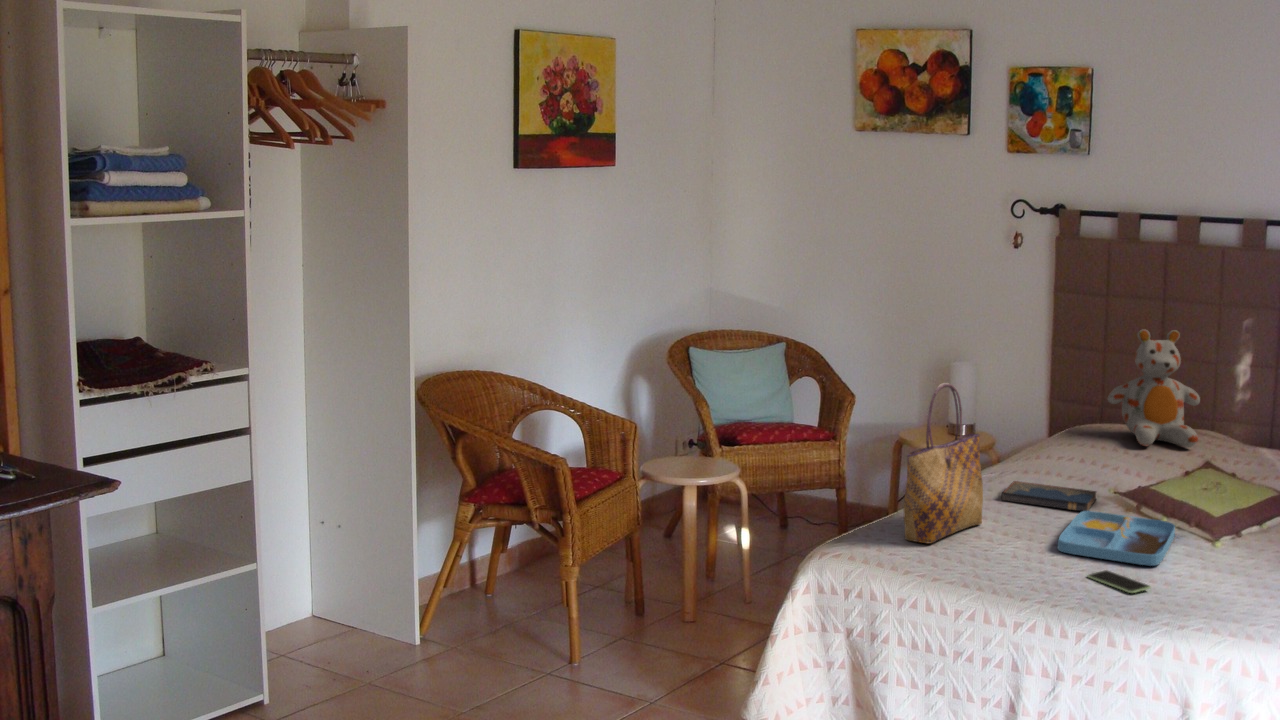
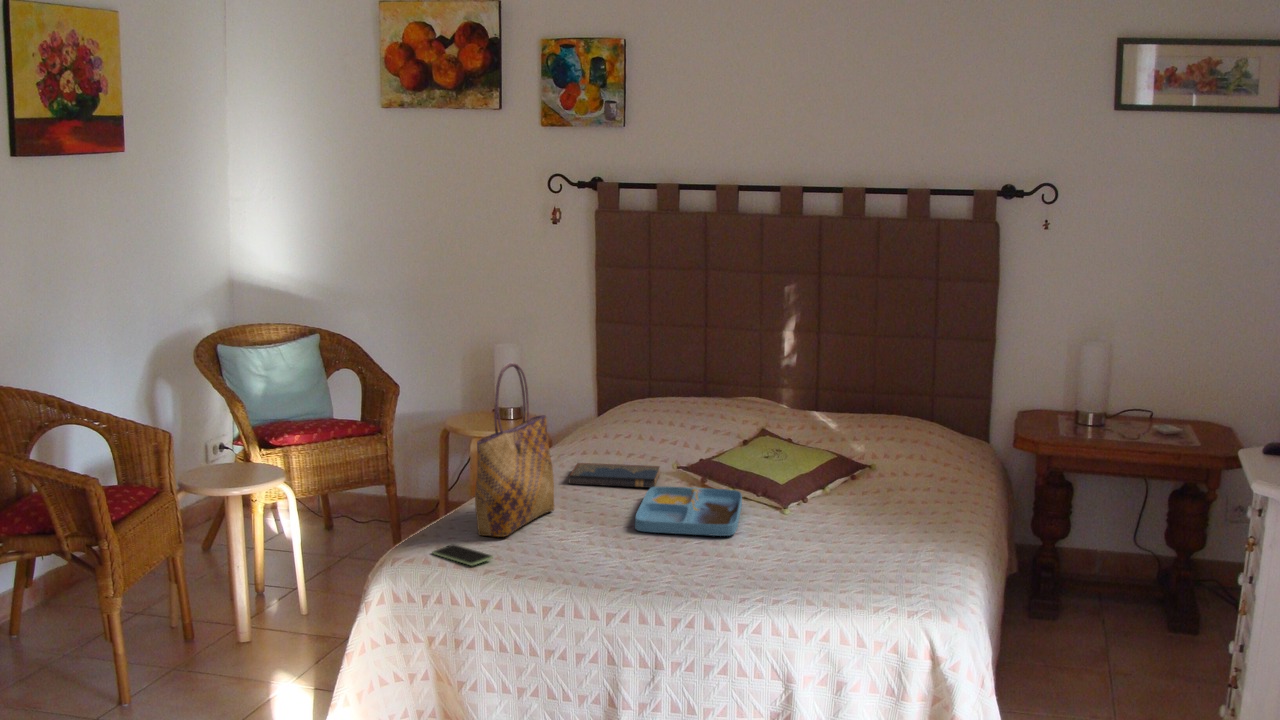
stuffed bear: present [1107,330,1200,447] -> none [659,300,746,418]
smartphone: present [1088,570,1150,593] -> present [432,544,493,565]

